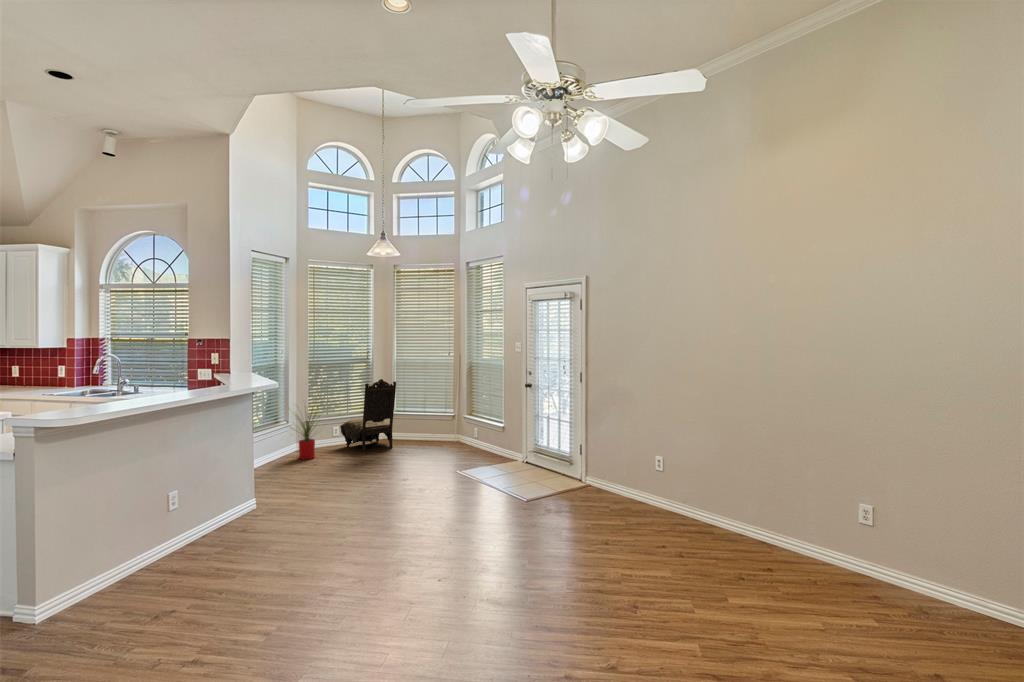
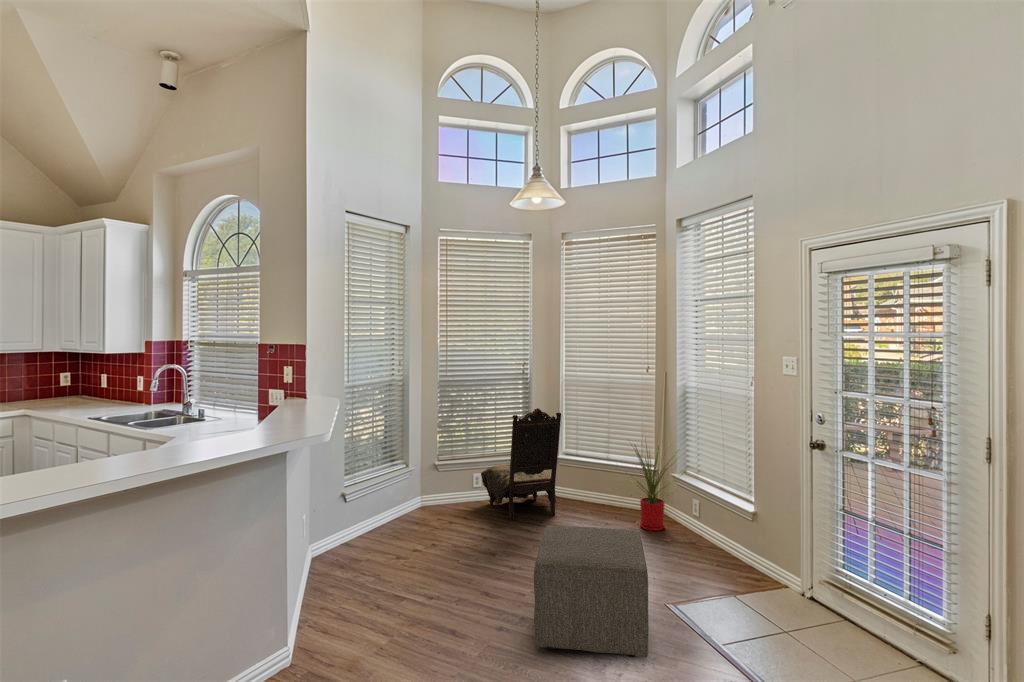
house plant: present [293,407,319,459] -> present [633,445,677,531]
ottoman: none [391,435,448,492] -> present [534,525,649,657]

